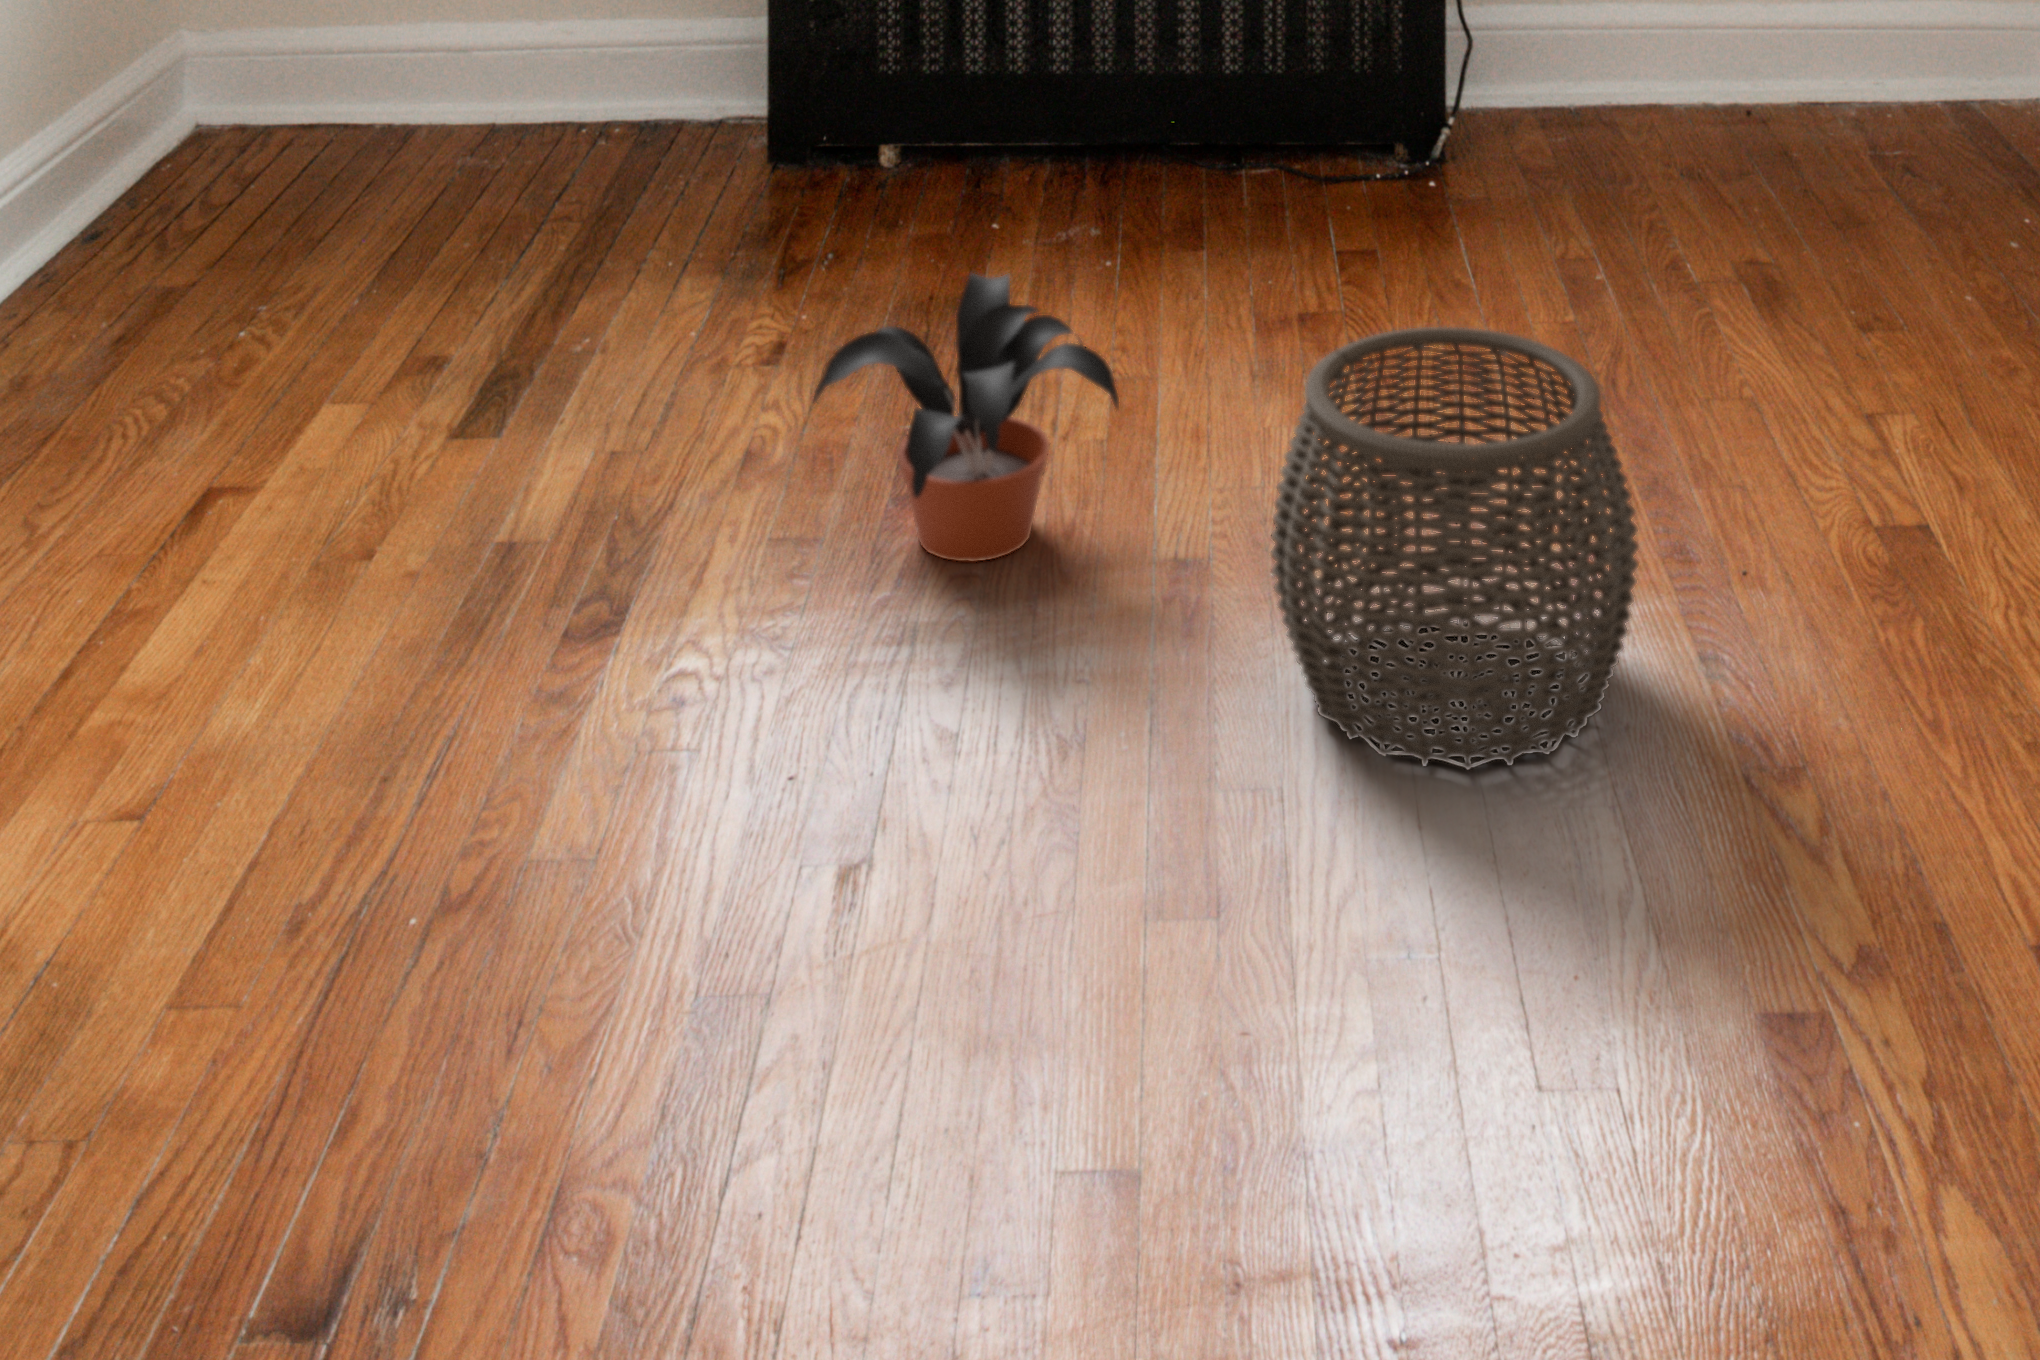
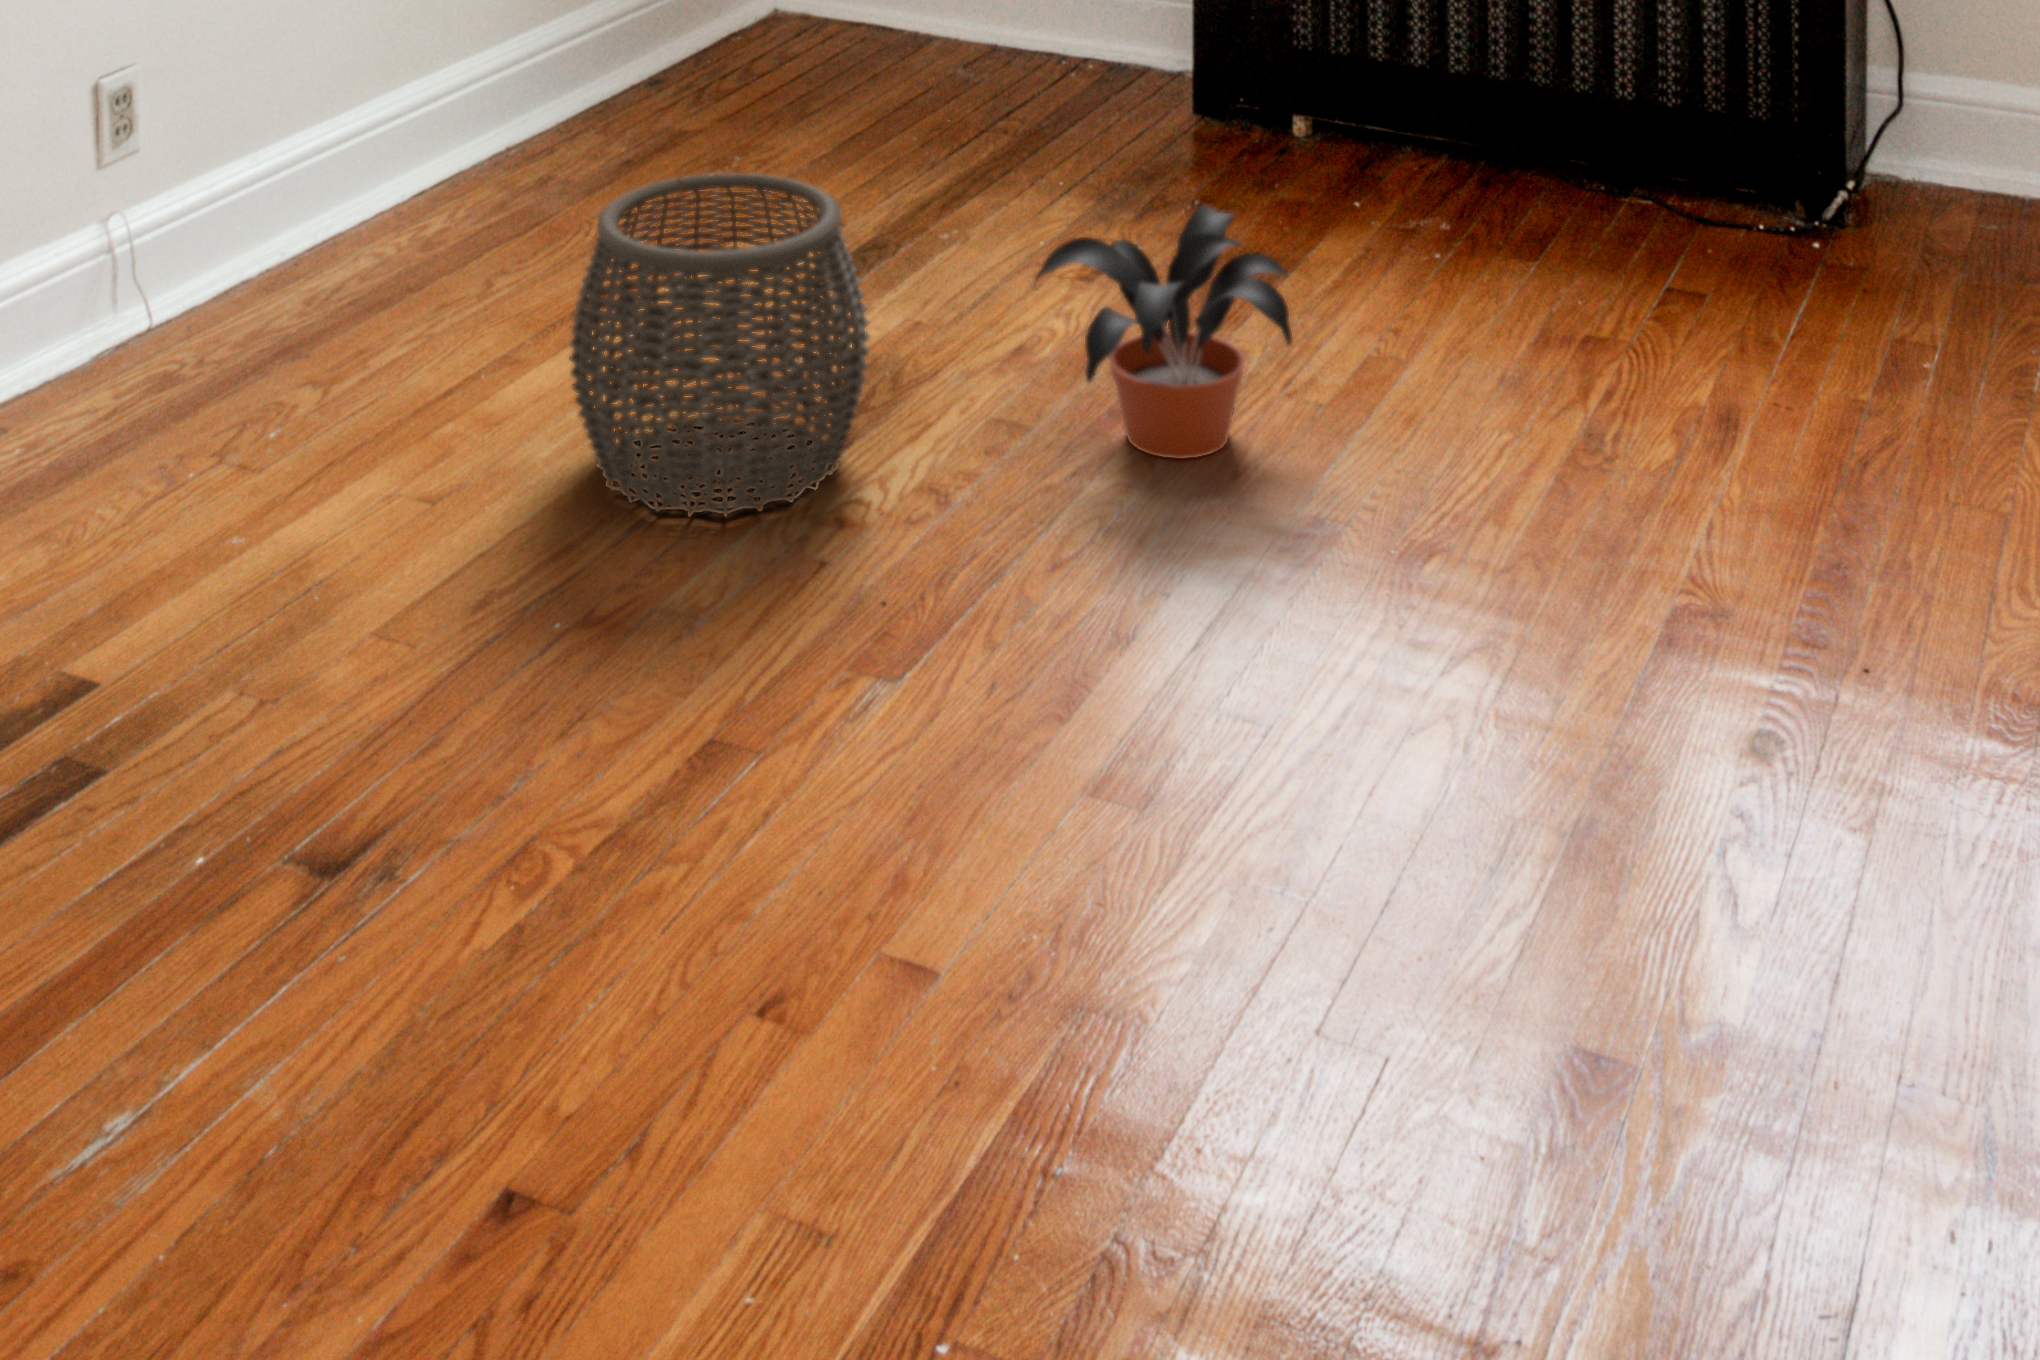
woven basket: present [1271,326,1639,769] -> present [569,173,870,516]

